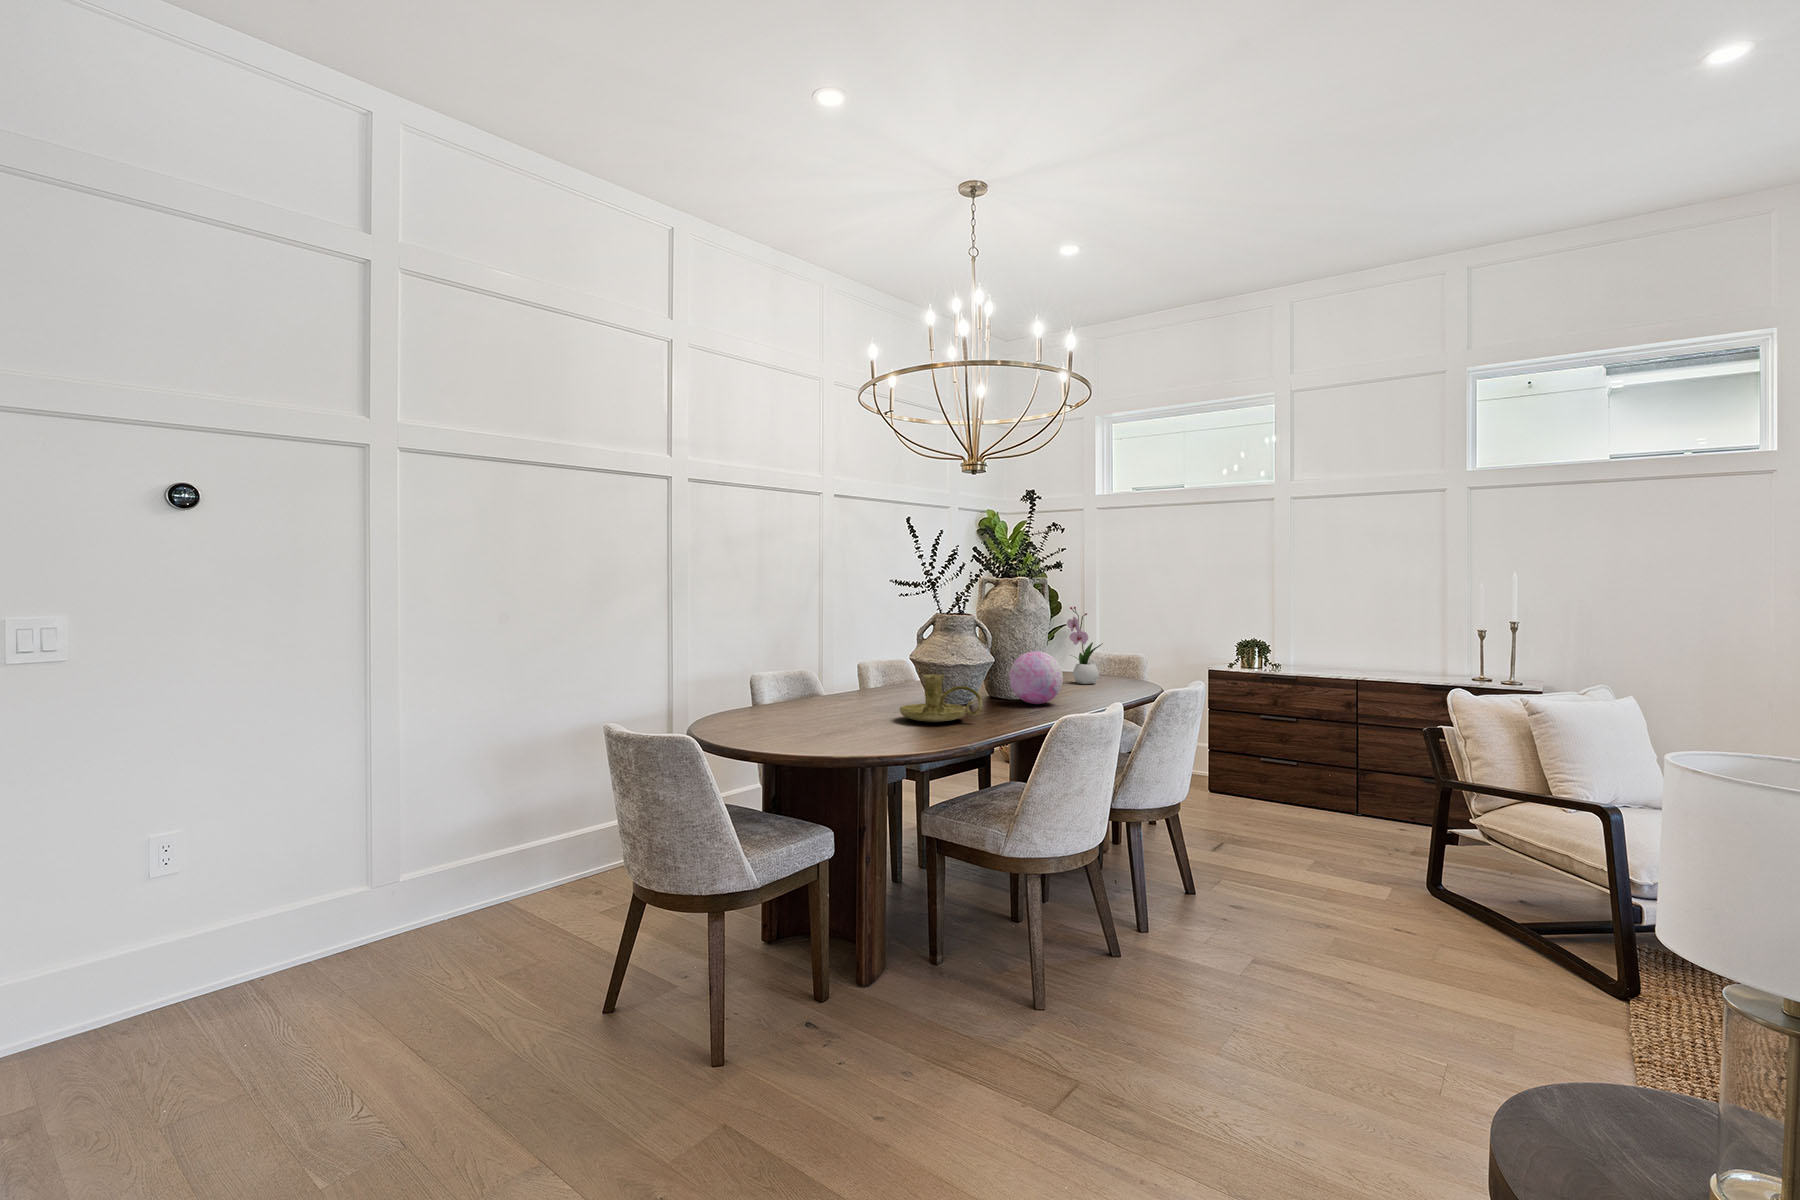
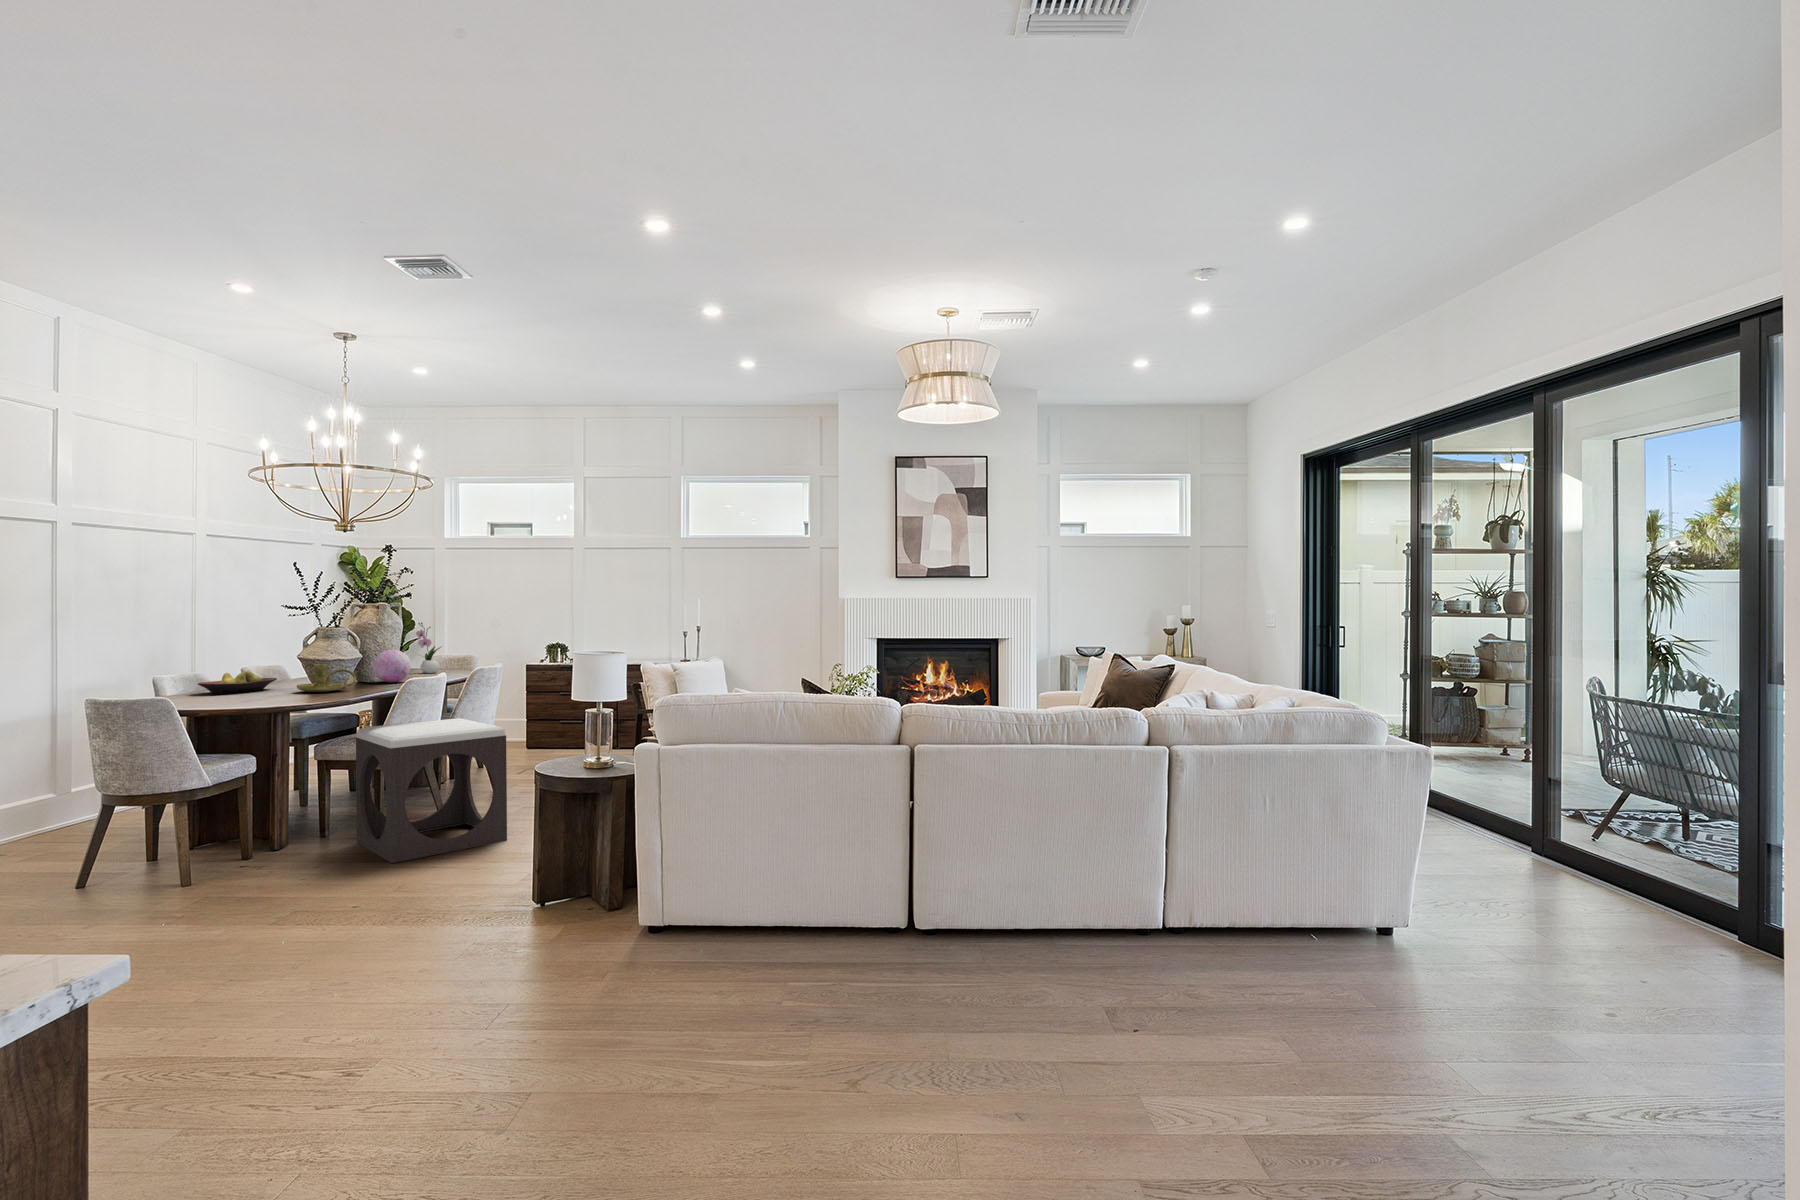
fruit bowl: none [782,678,881,712] -> present [198,671,277,694]
footstool: none [978,799,1270,1141] -> present [356,718,507,863]

